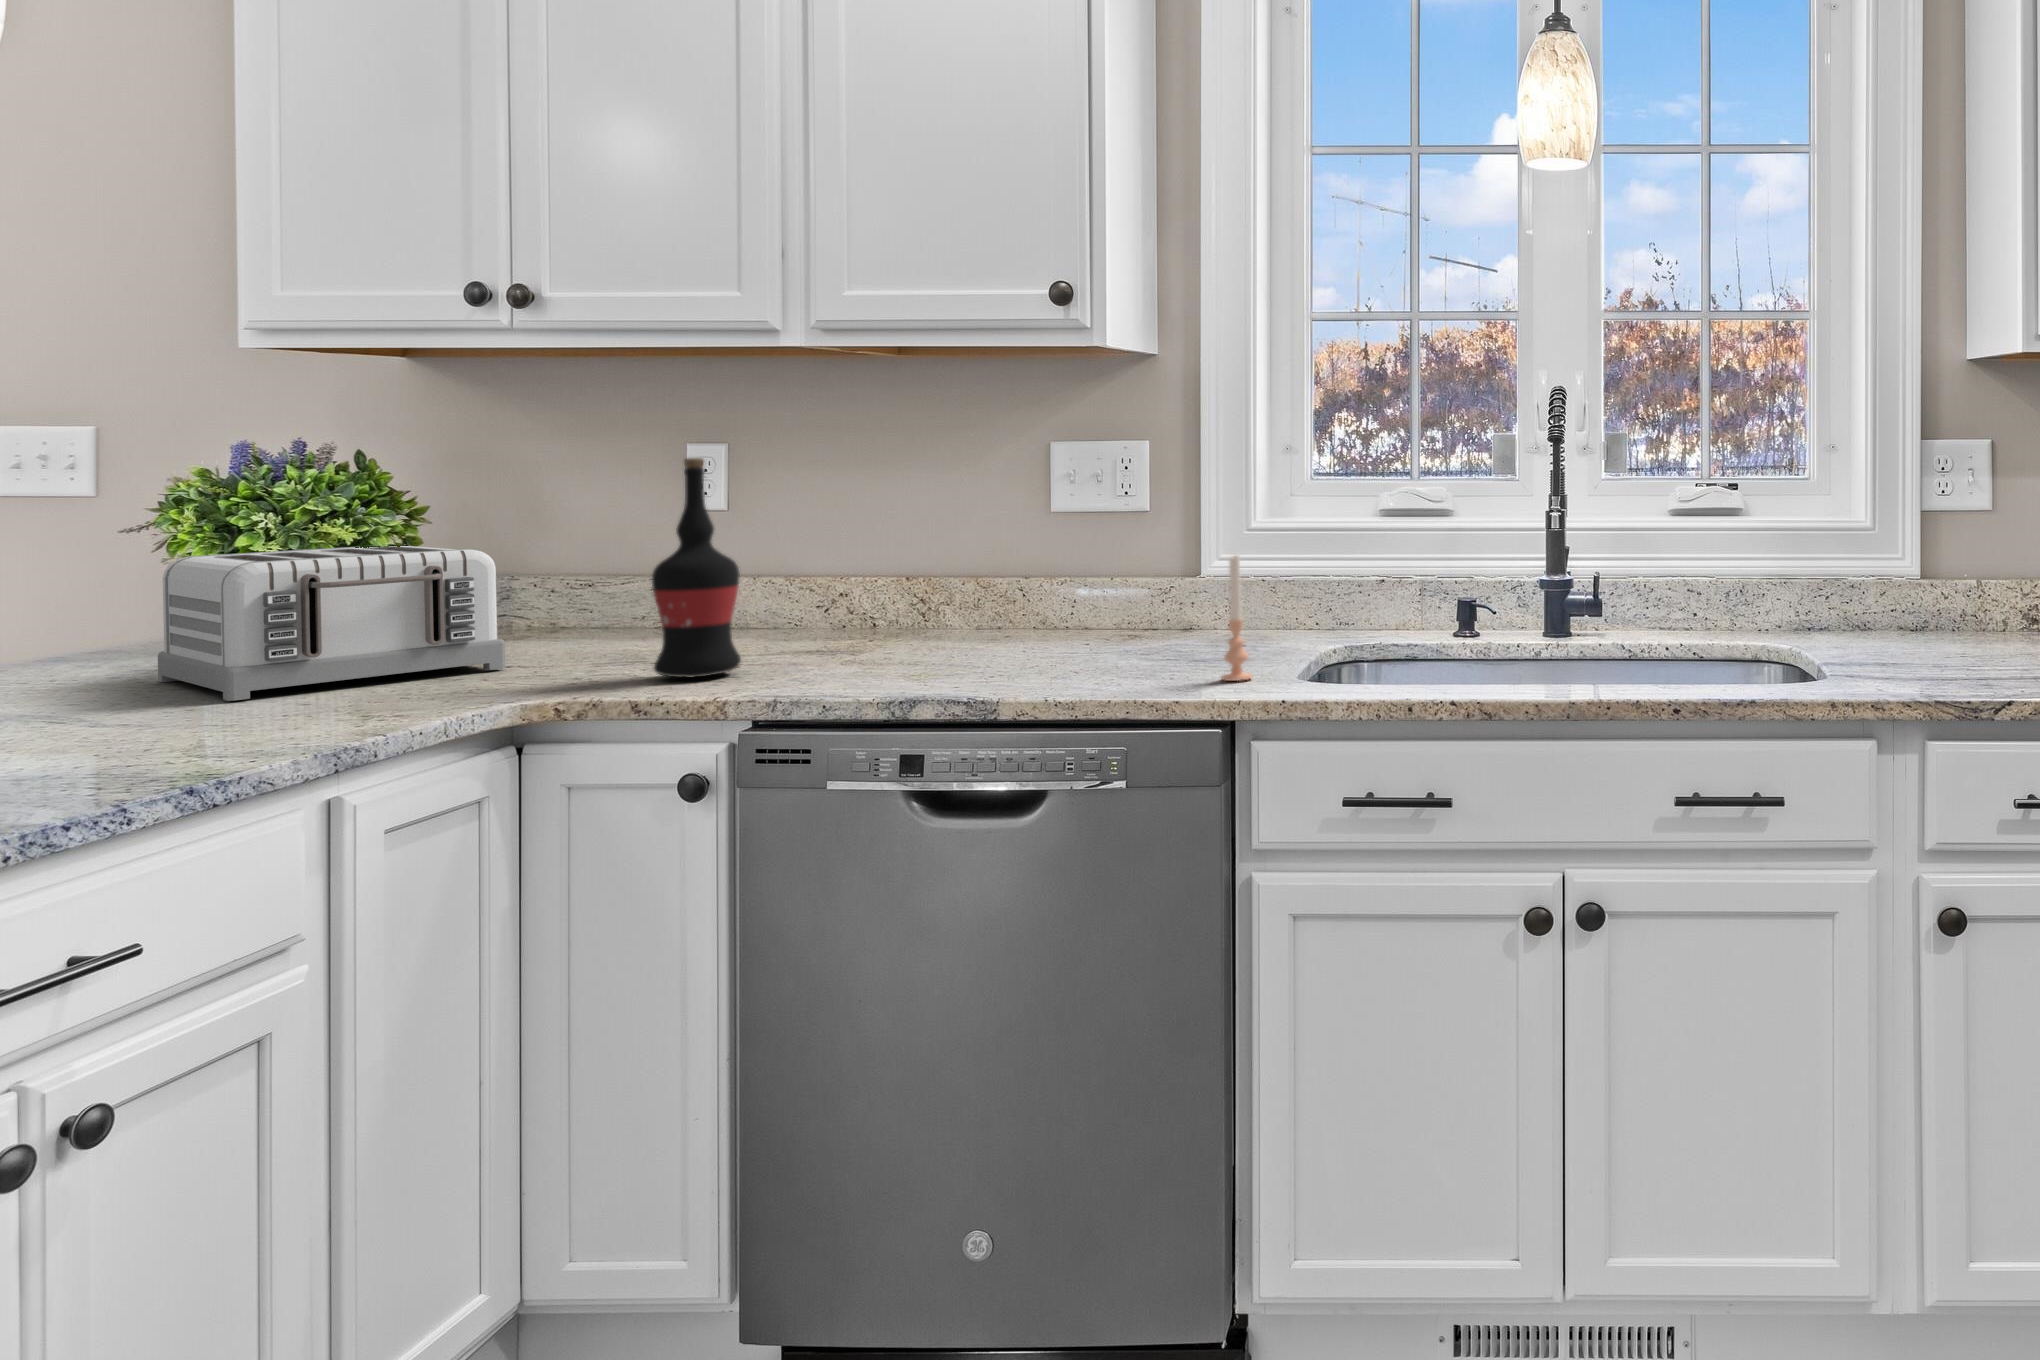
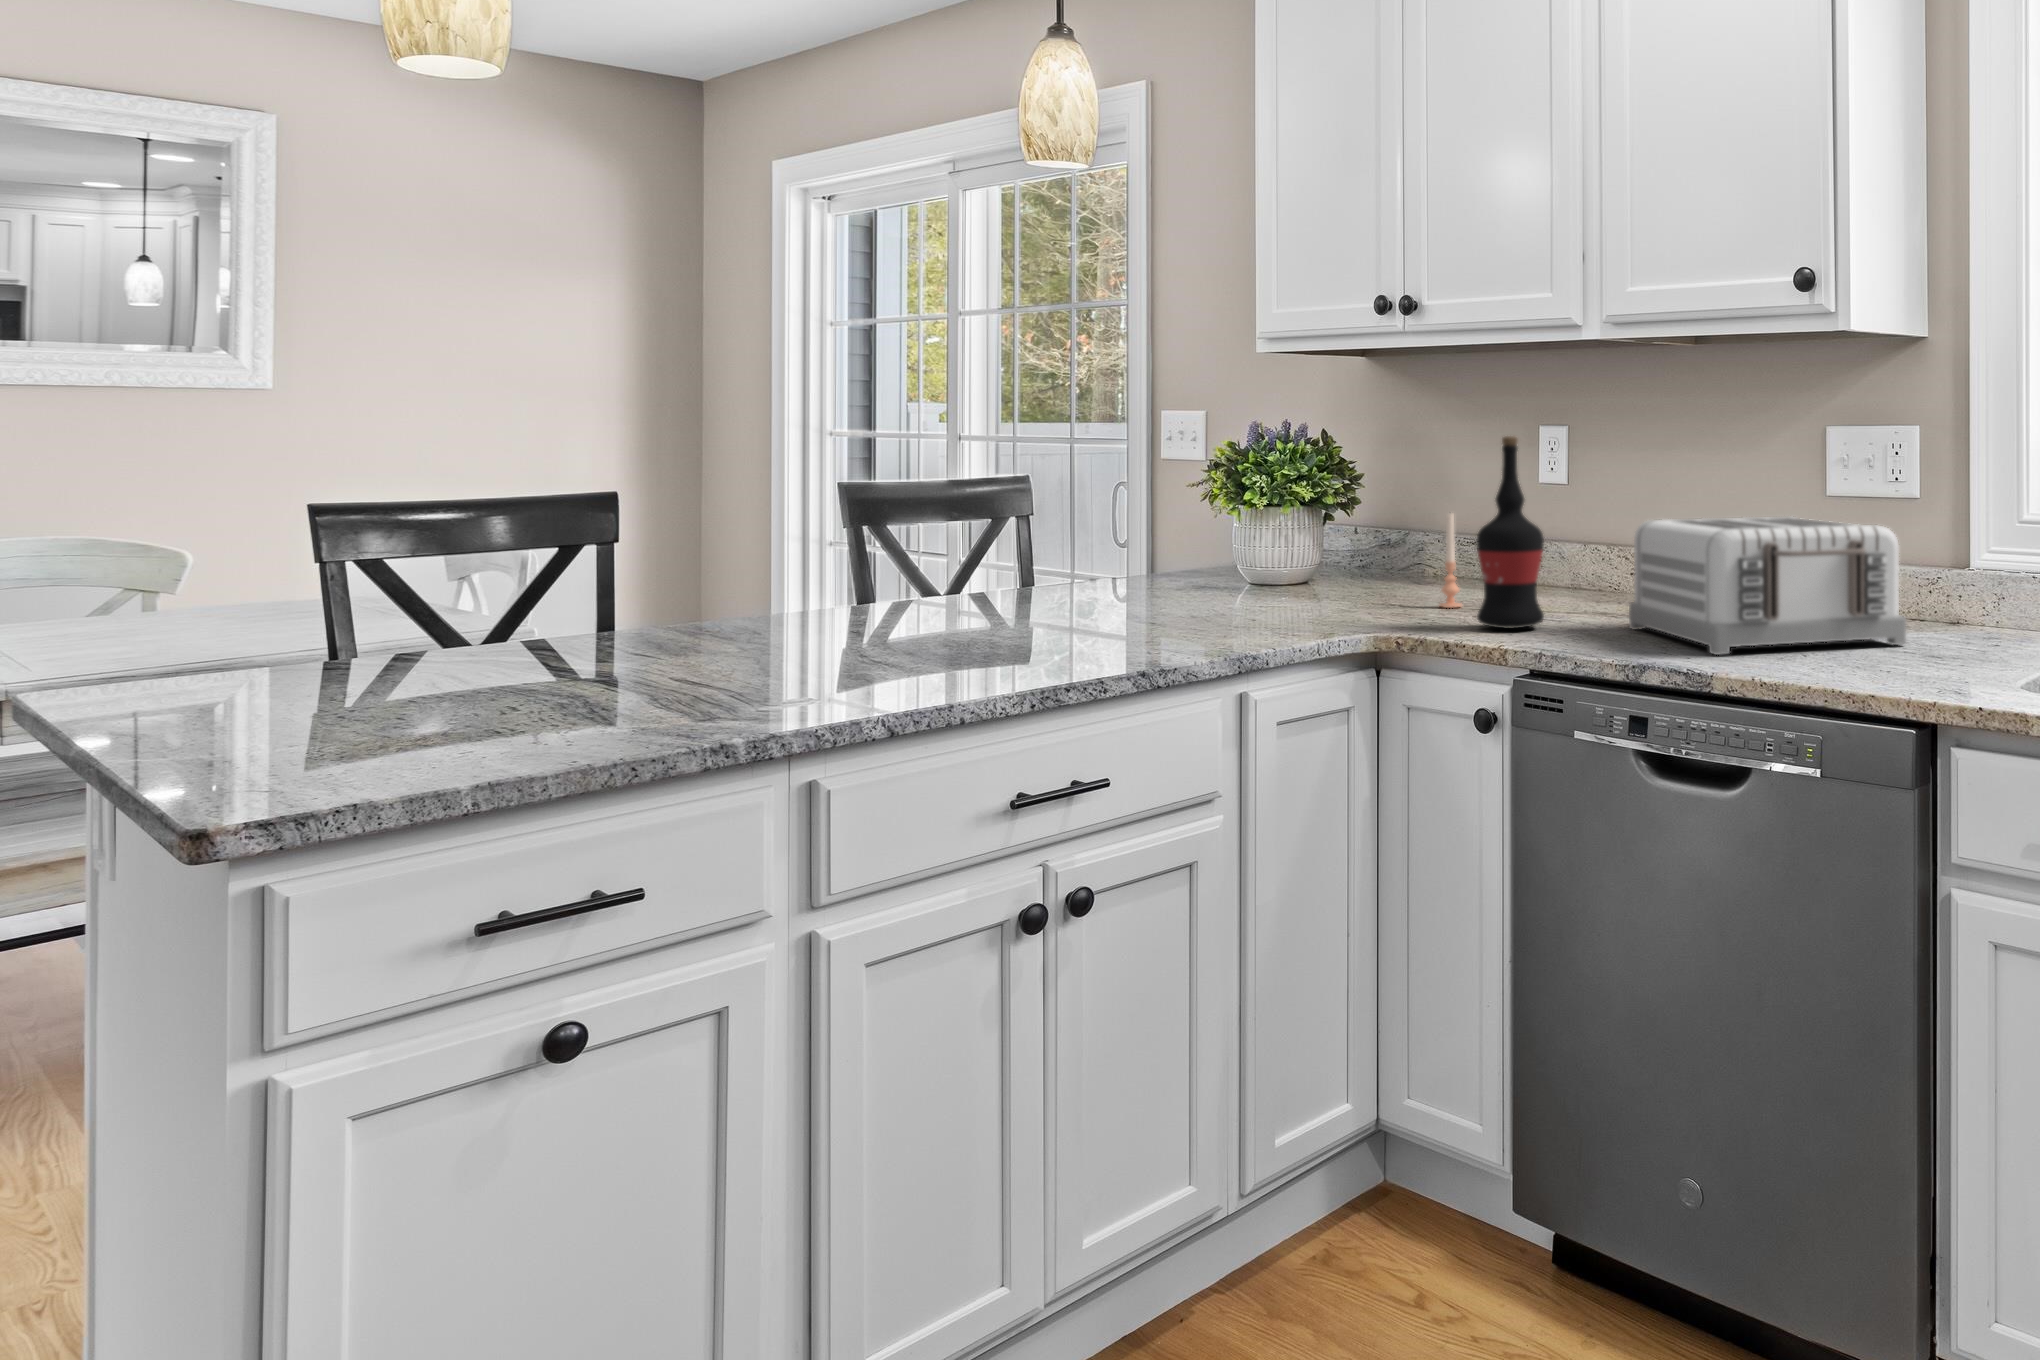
toaster: present [158,544,505,701] -> present [1629,517,1906,655]
candle: present [1221,555,1252,681] -> present [1440,513,1461,608]

